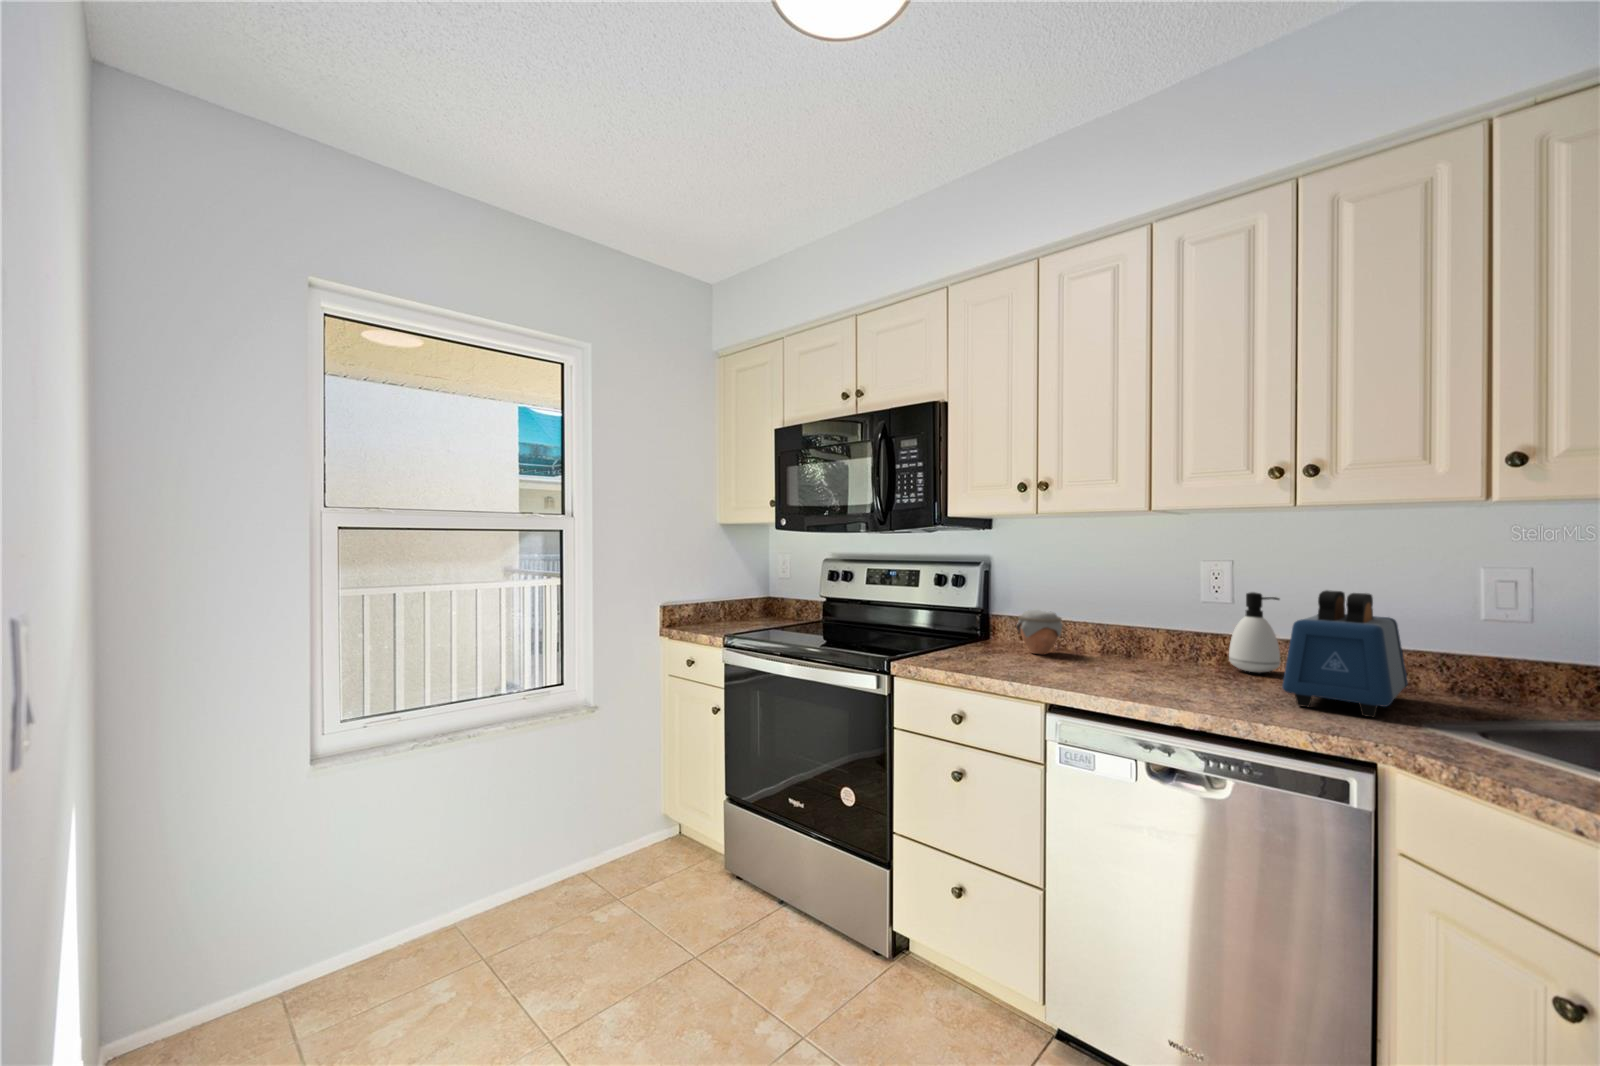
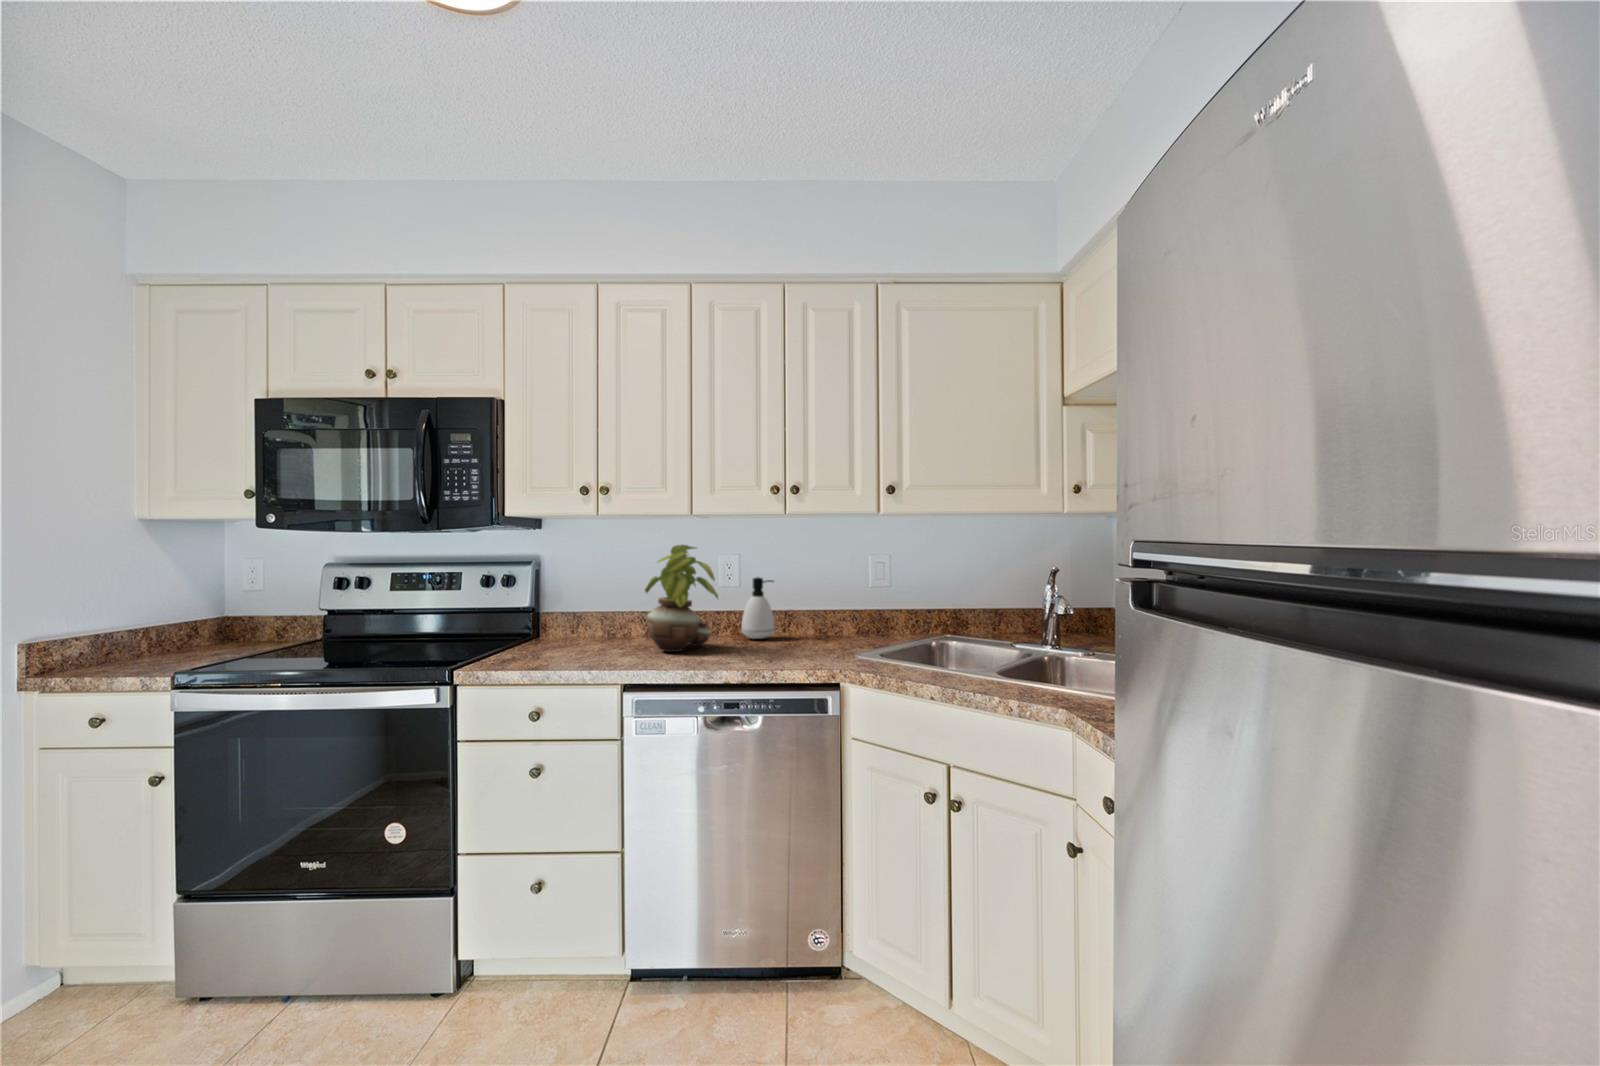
potted plant: none [1088,547,1184,675] -> present [645,545,718,652]
toaster: present [1282,590,1408,717] -> none [785,573,847,657]
jar: present [1016,610,1062,654] -> none [572,605,614,646]

